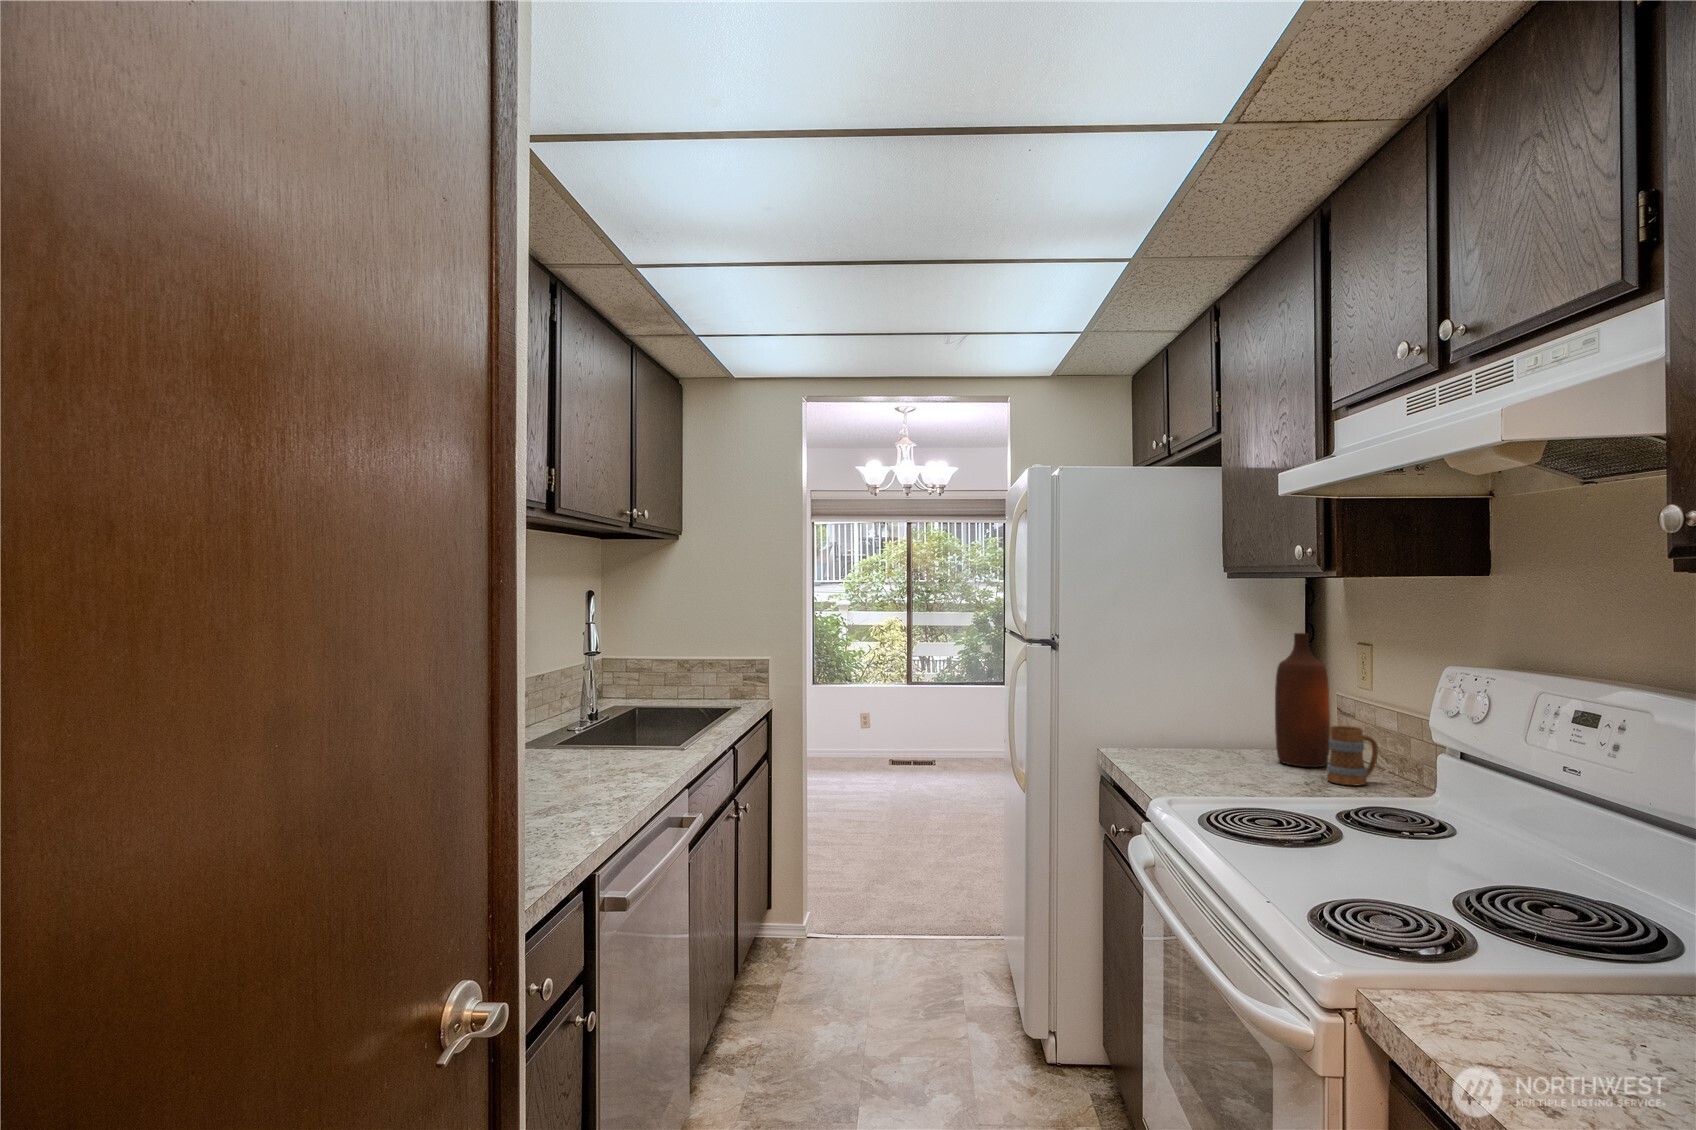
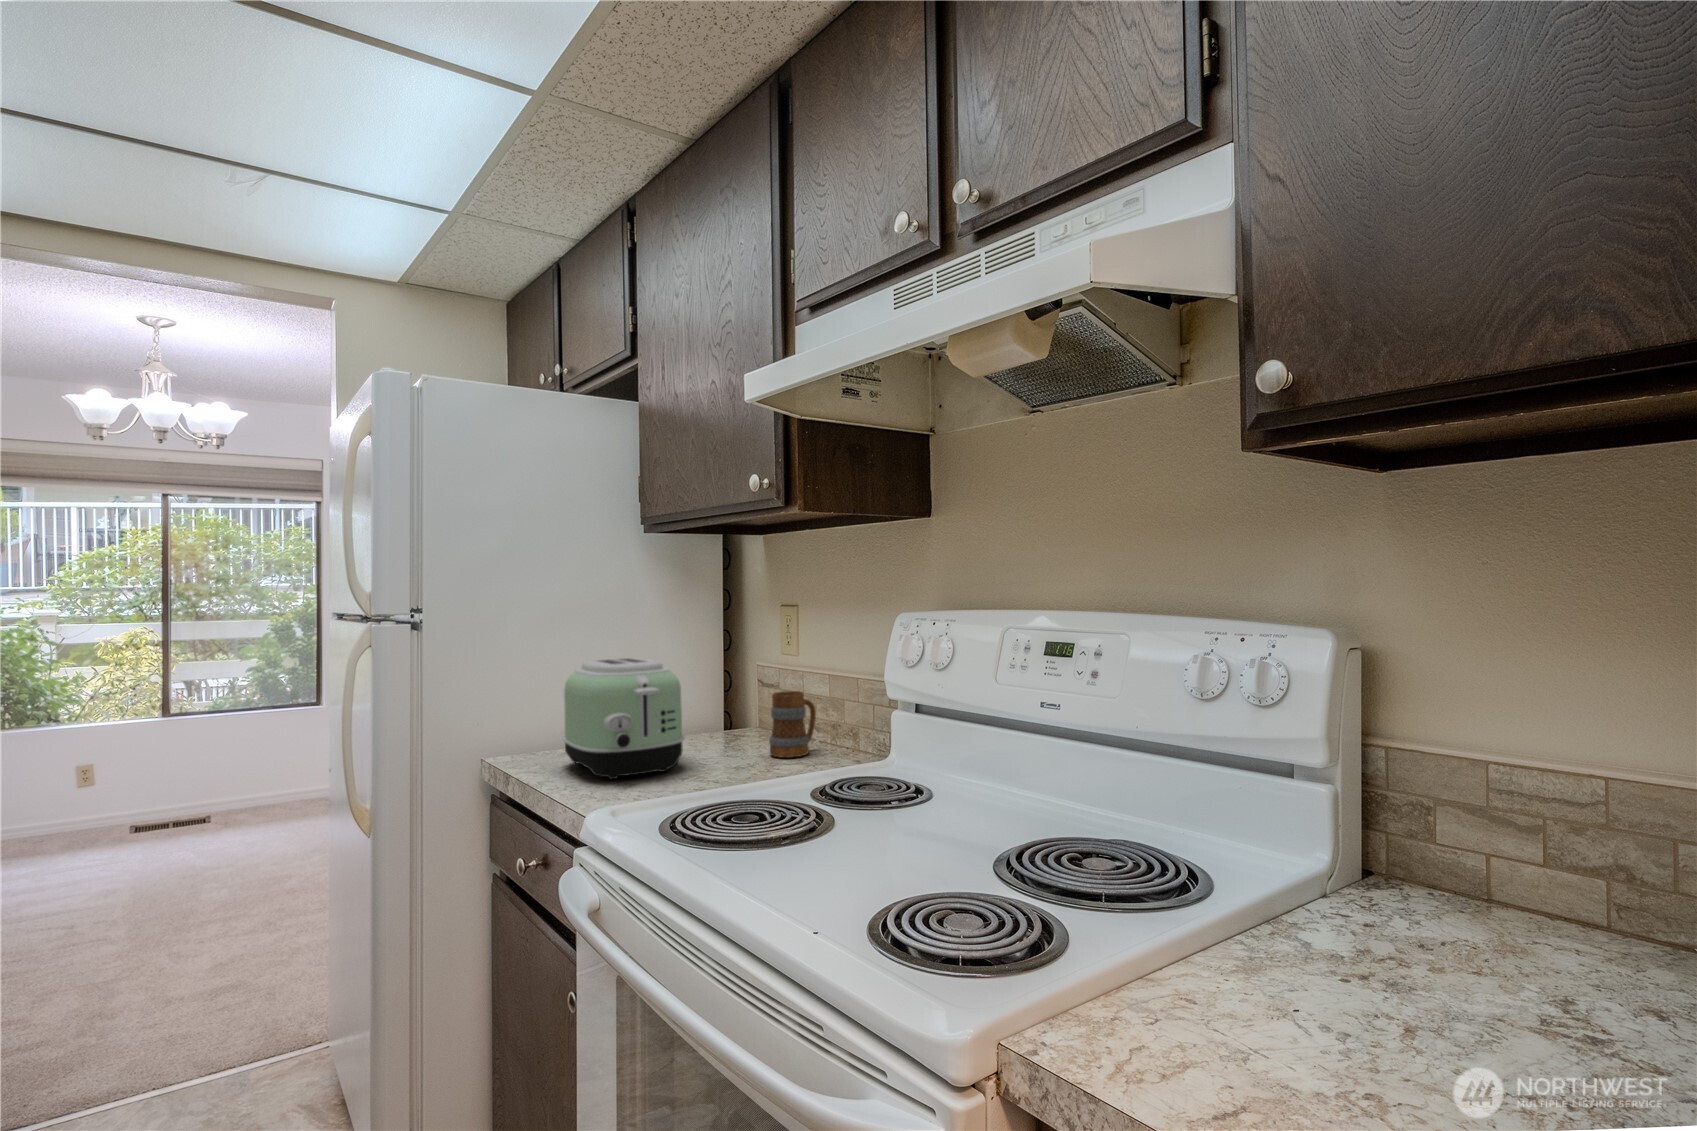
bottle: present [1275,633,1330,767] -> none [704,592,760,745]
toaster: none [1150,682,1245,777] -> present [563,658,685,779]

